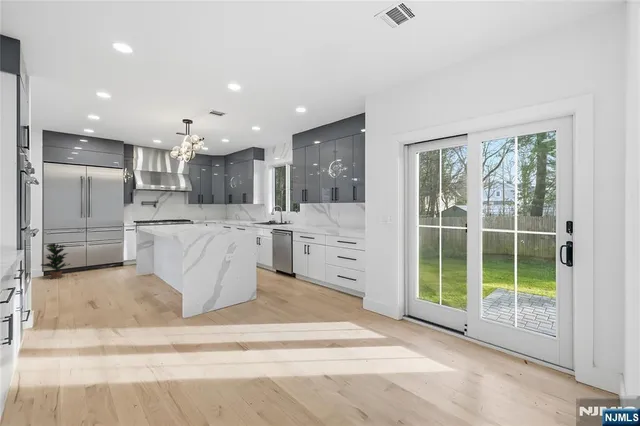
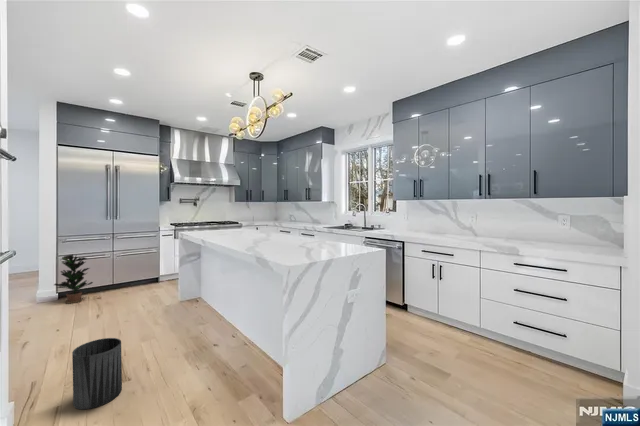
trash can: none [63,285,92,321] -> present [72,338,122,409]

